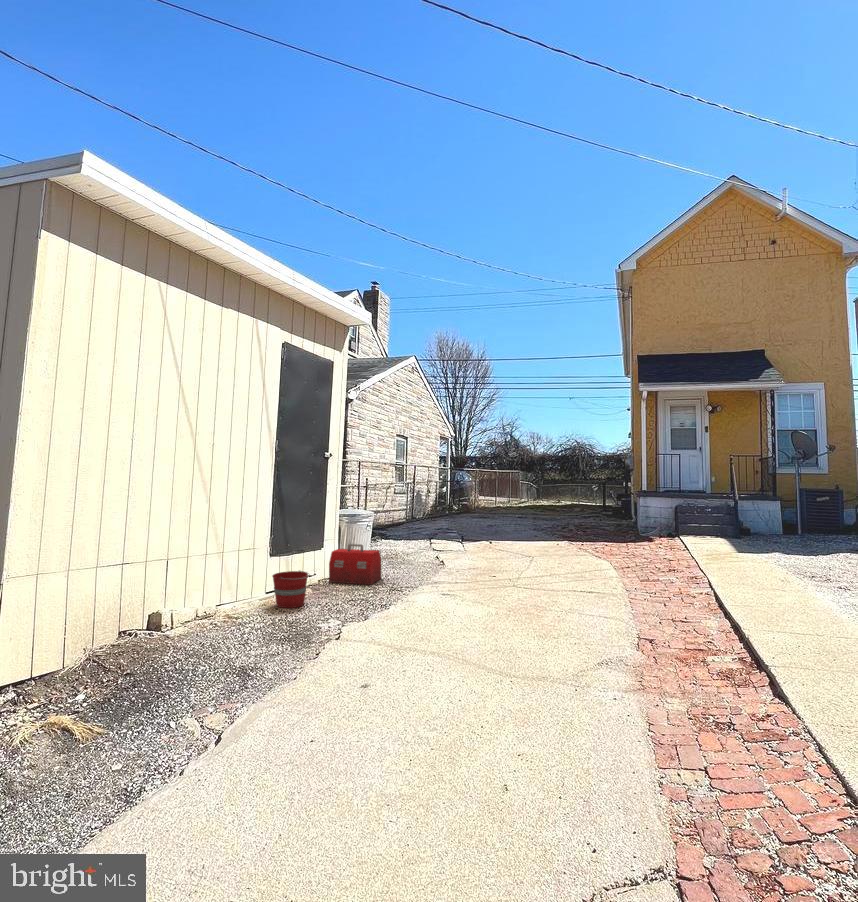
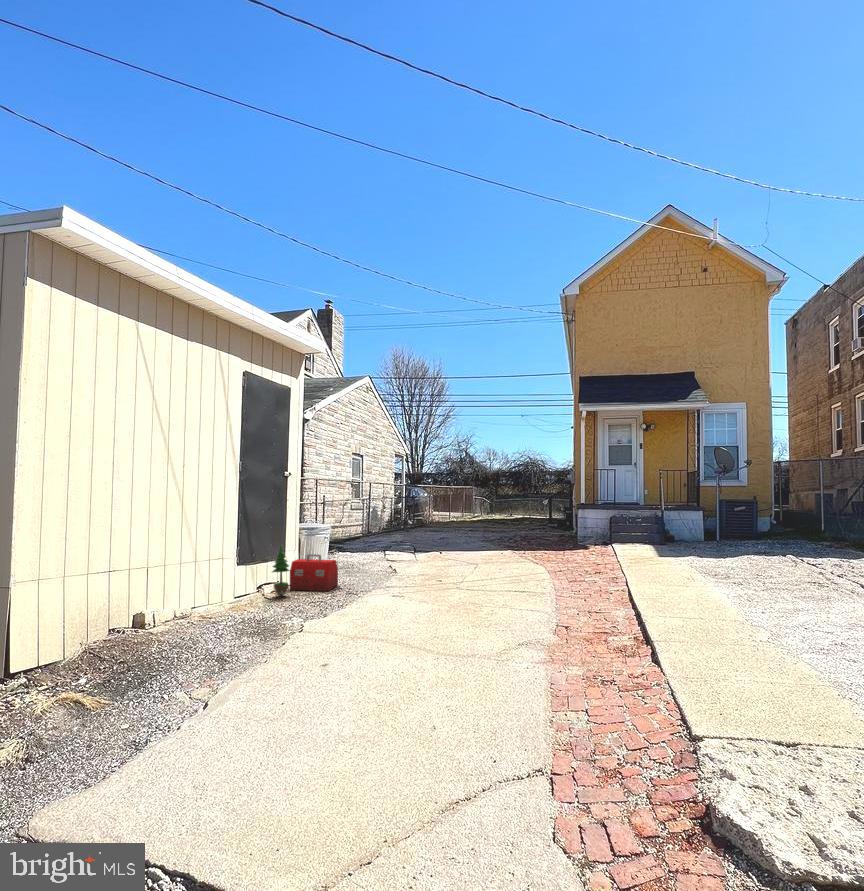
potted tree: none [309,533,329,590] -> present [272,546,290,596]
bucket: present [272,571,309,608] -> none [239,578,273,611]

